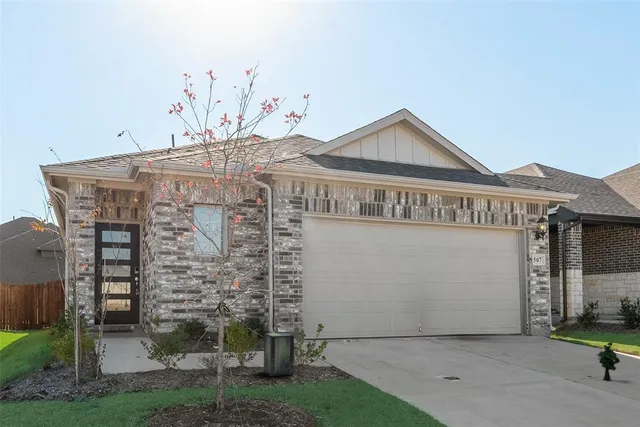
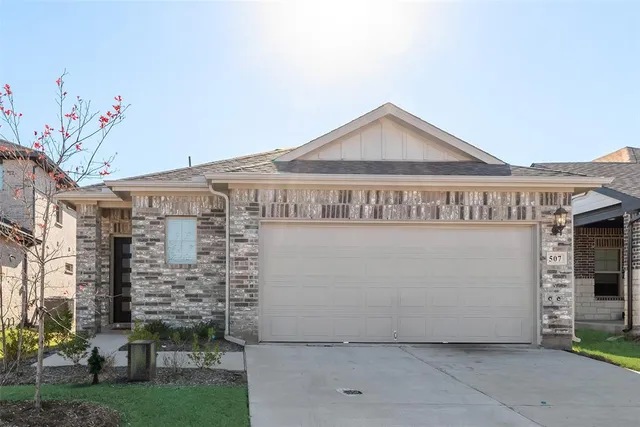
decorative plant: present [597,343,620,381] -> present [87,346,105,384]

